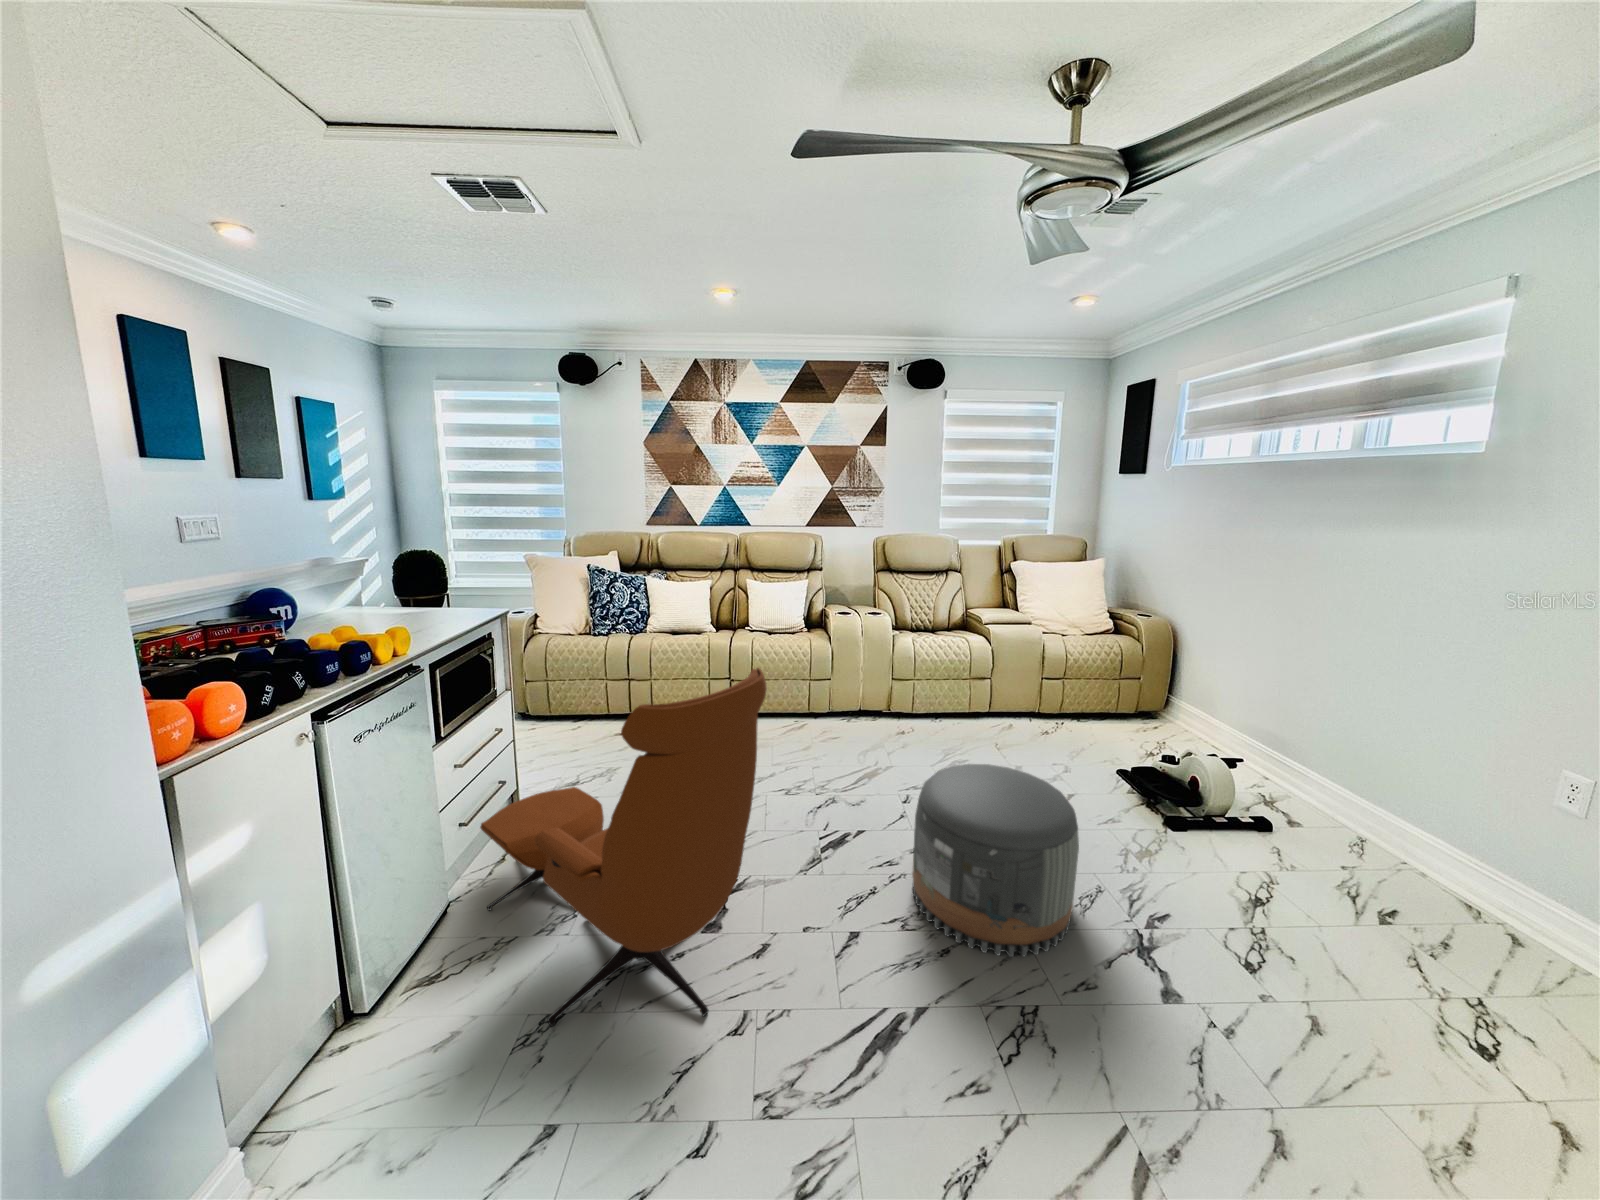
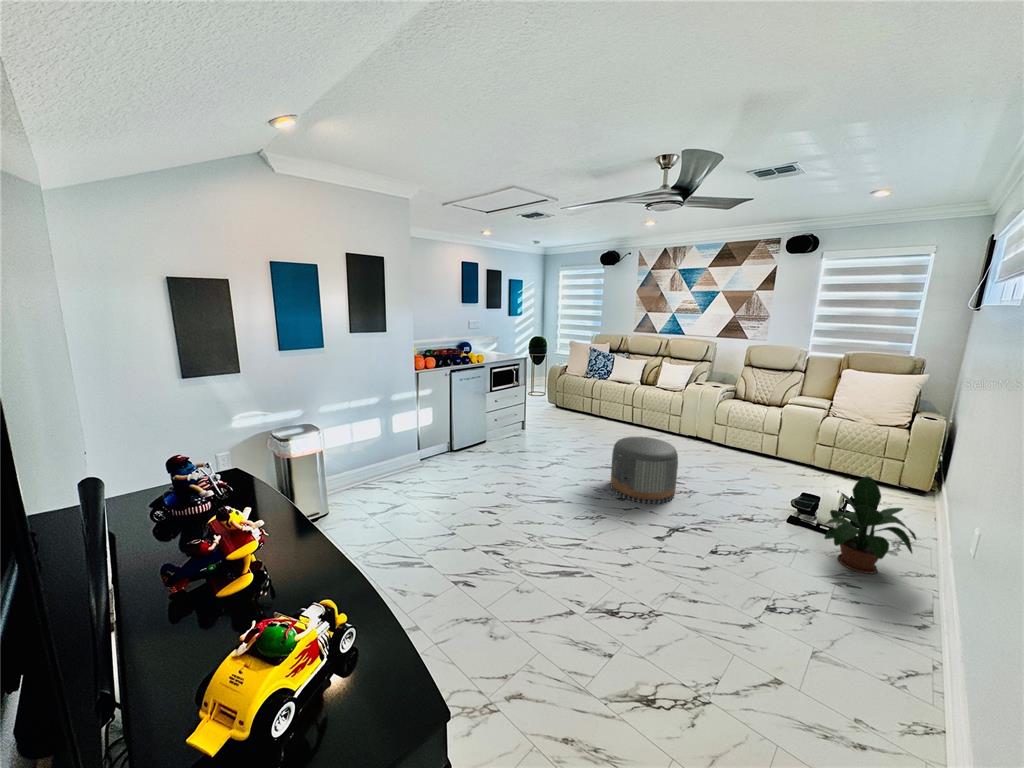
lounge chair: present [480,668,767,1026] -> none [496,372,555,471]
potted plant: none [1297,736,1475,906] -> present [824,477,916,574]

